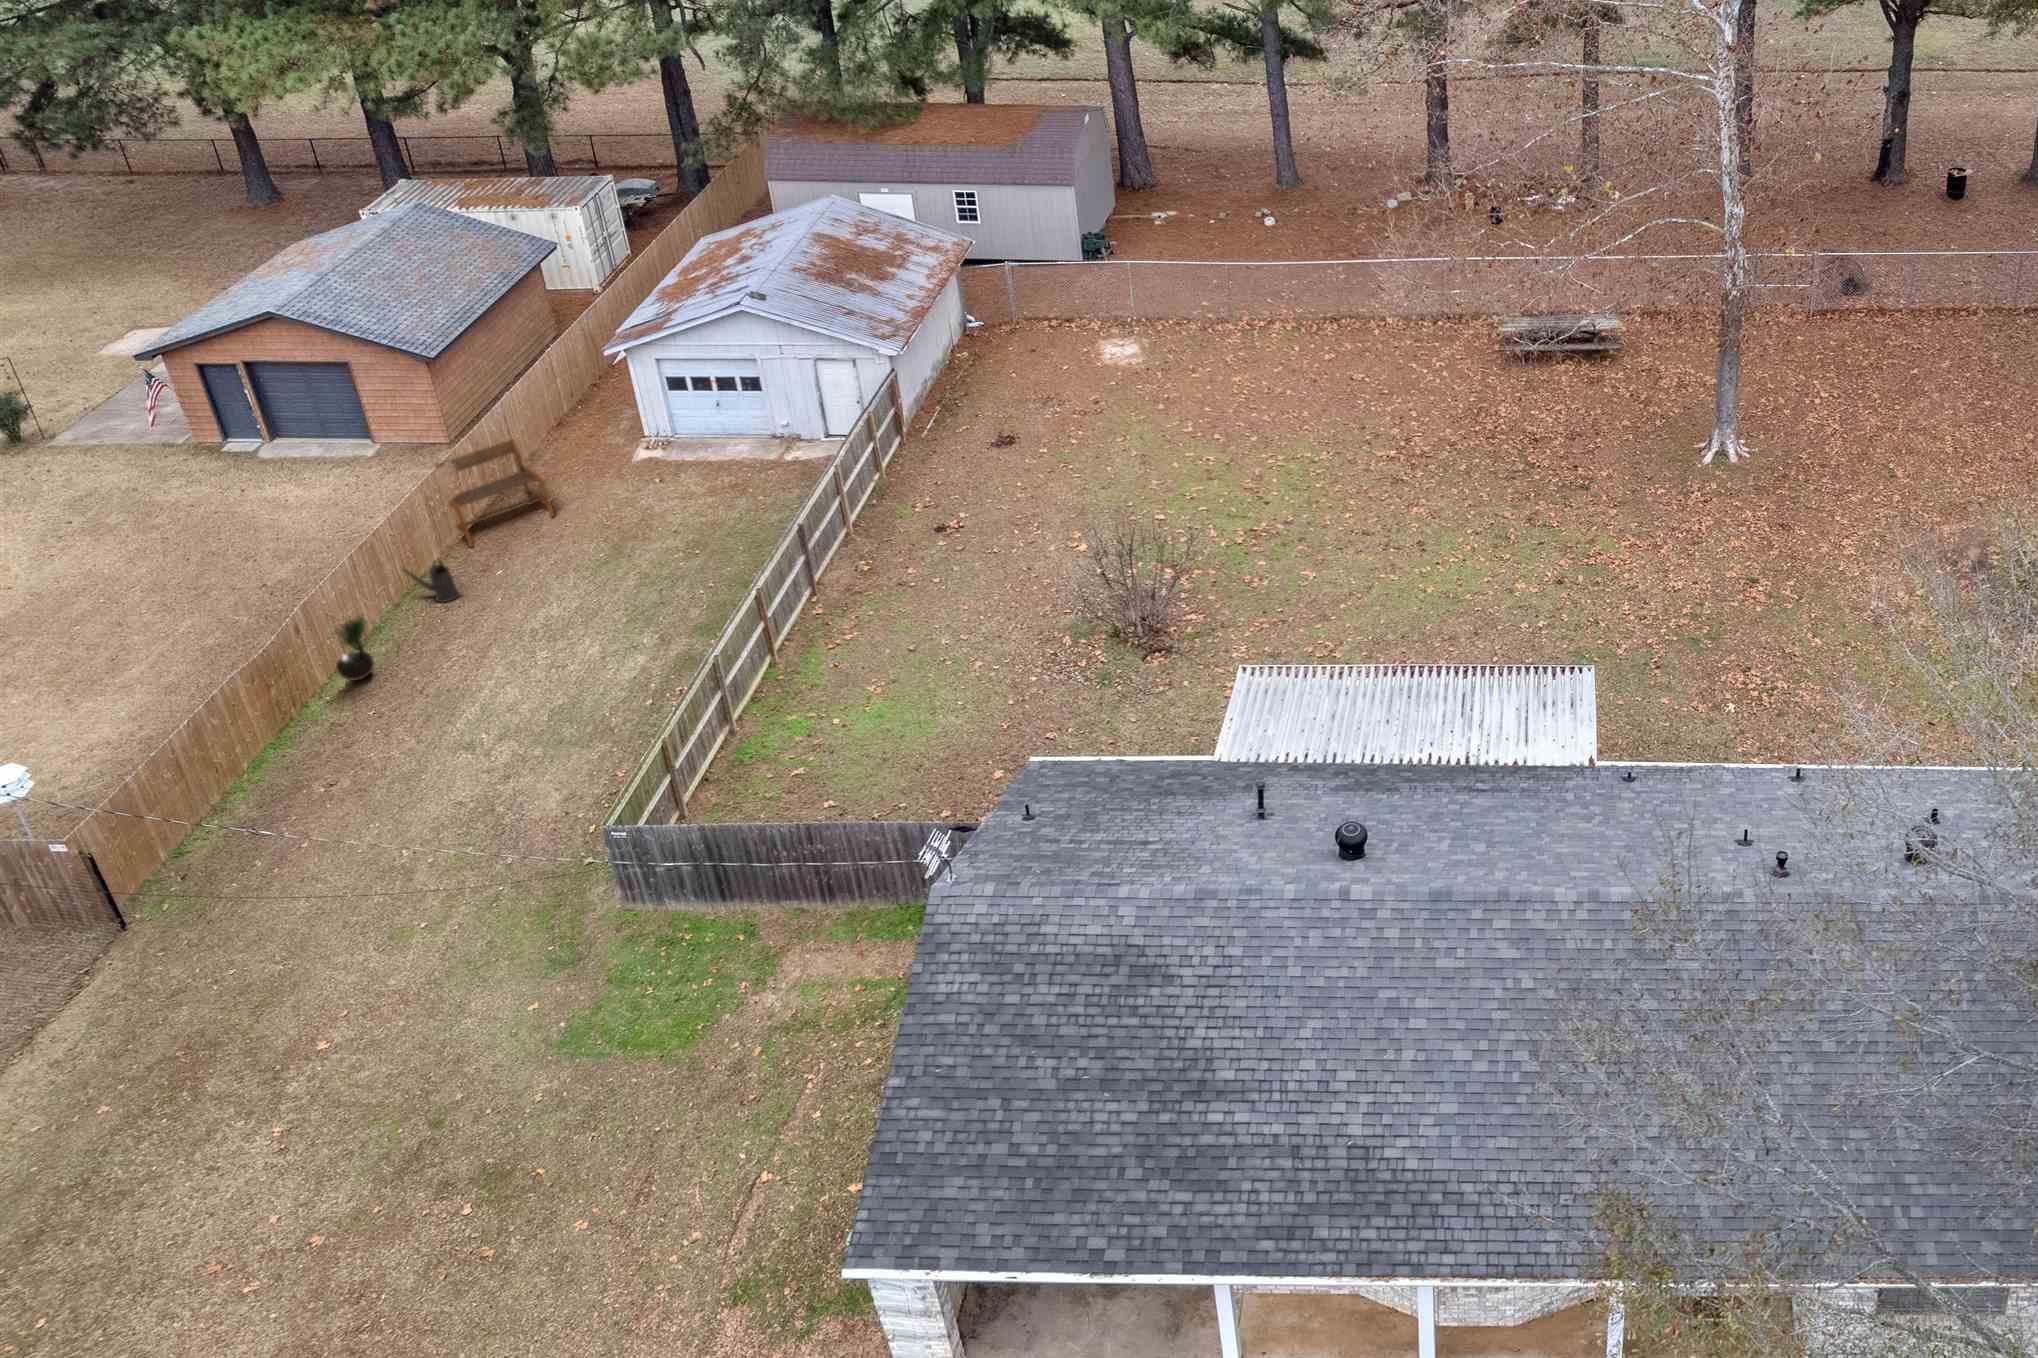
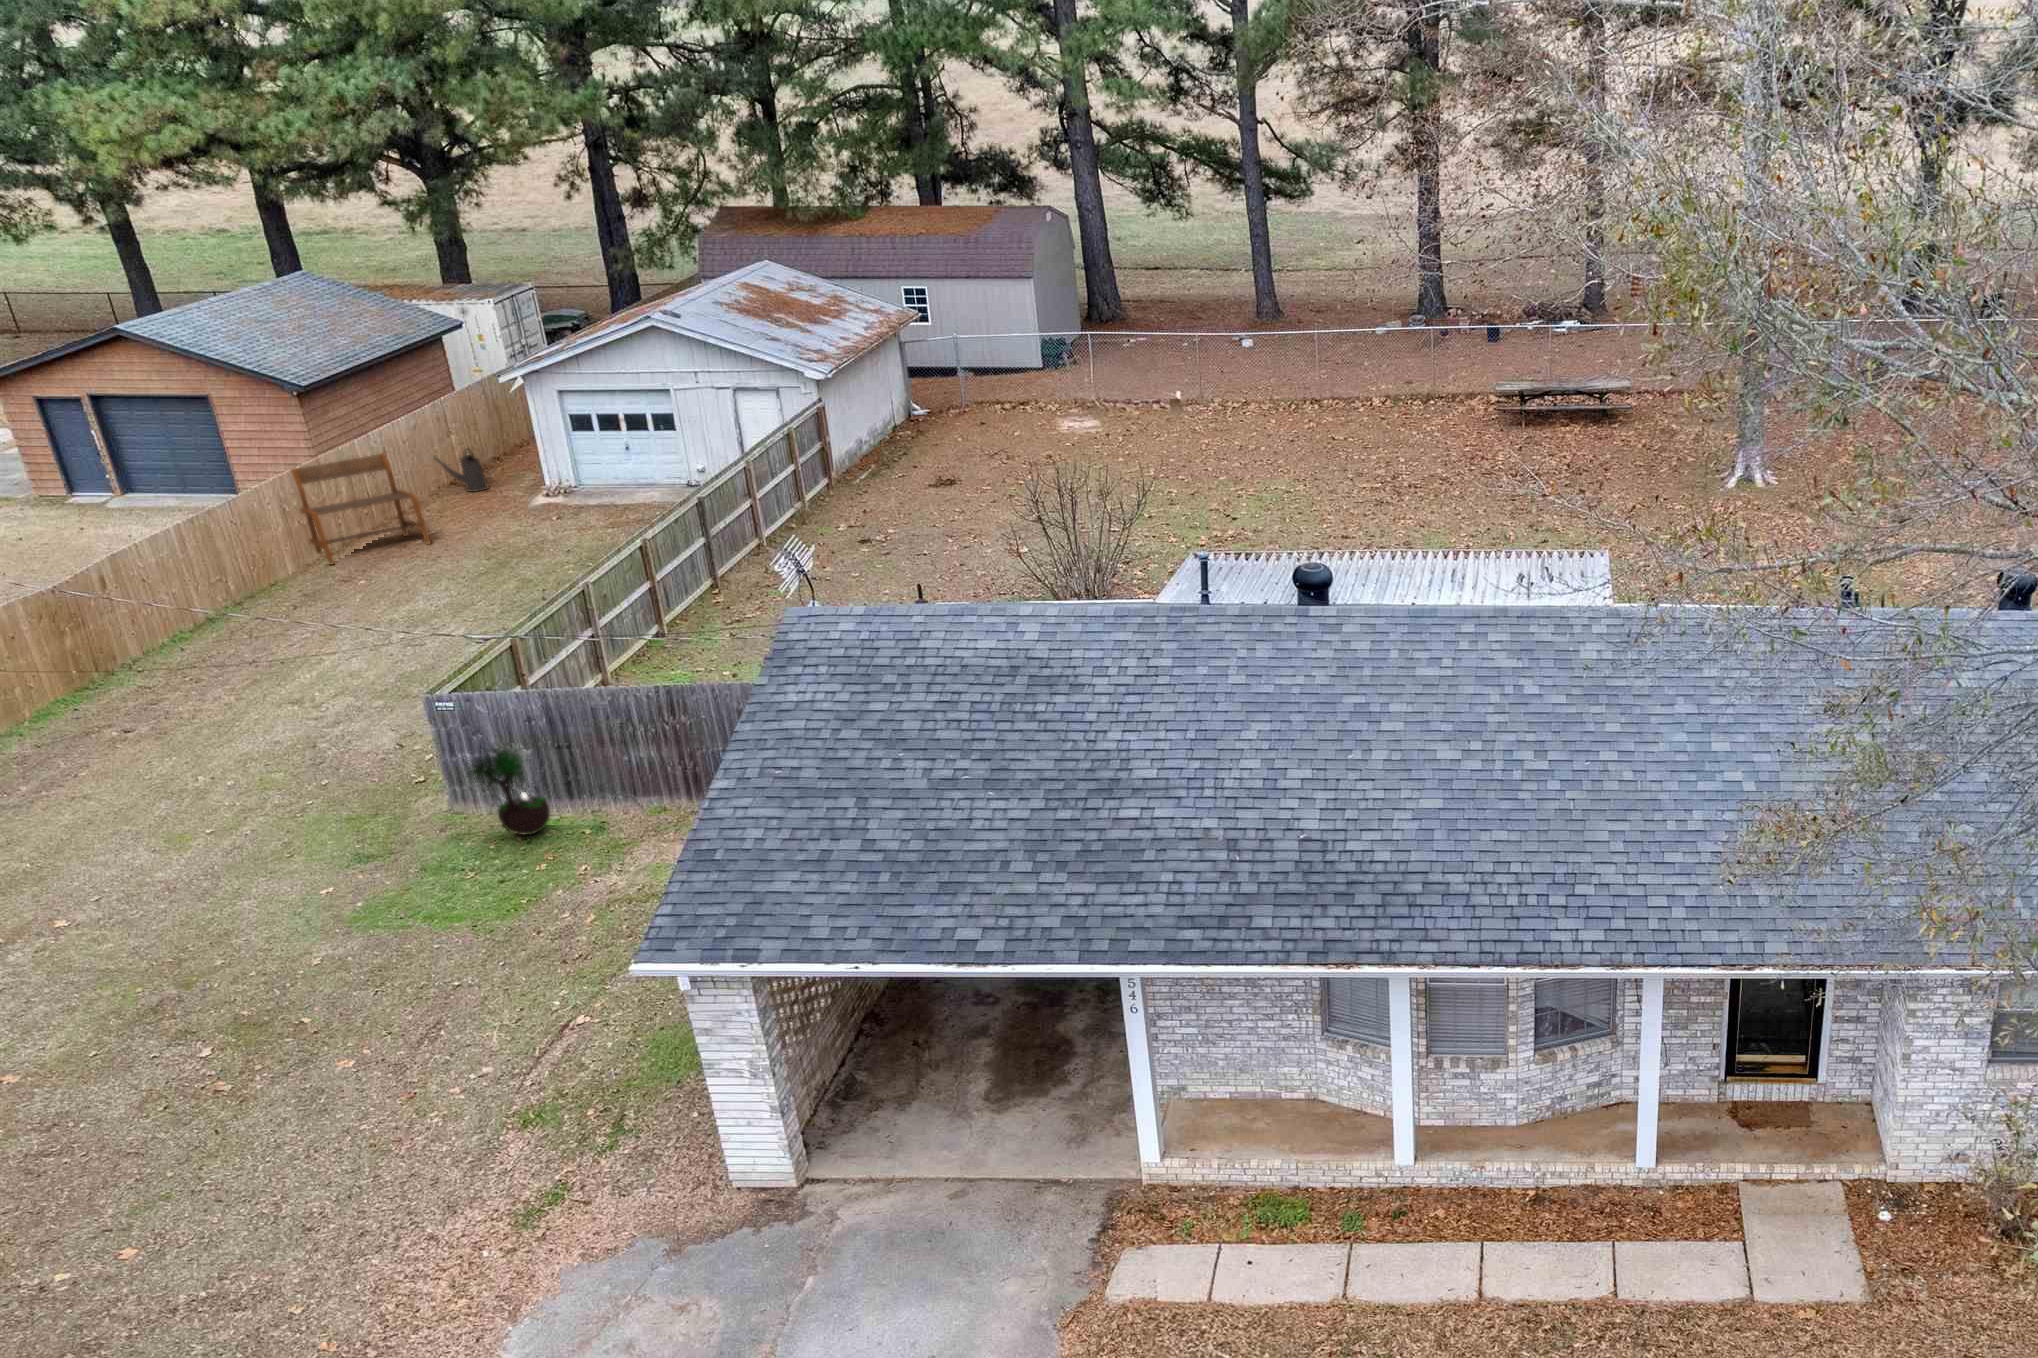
watering can: present [403,561,461,603] -> present [434,449,488,492]
potted tree: present [331,617,374,680] -> present [466,742,550,835]

